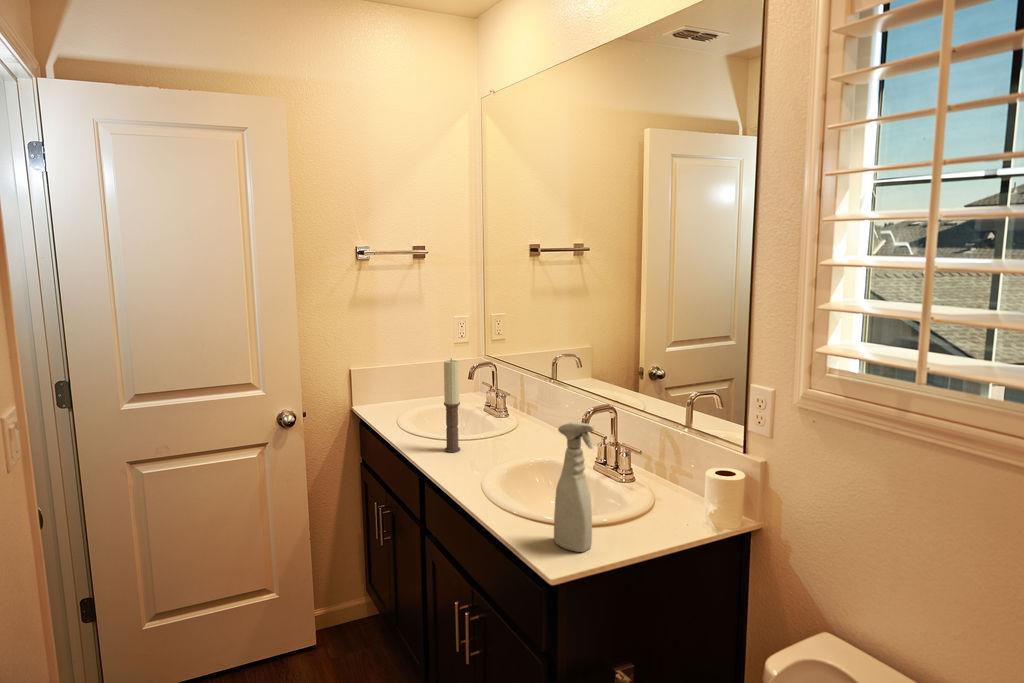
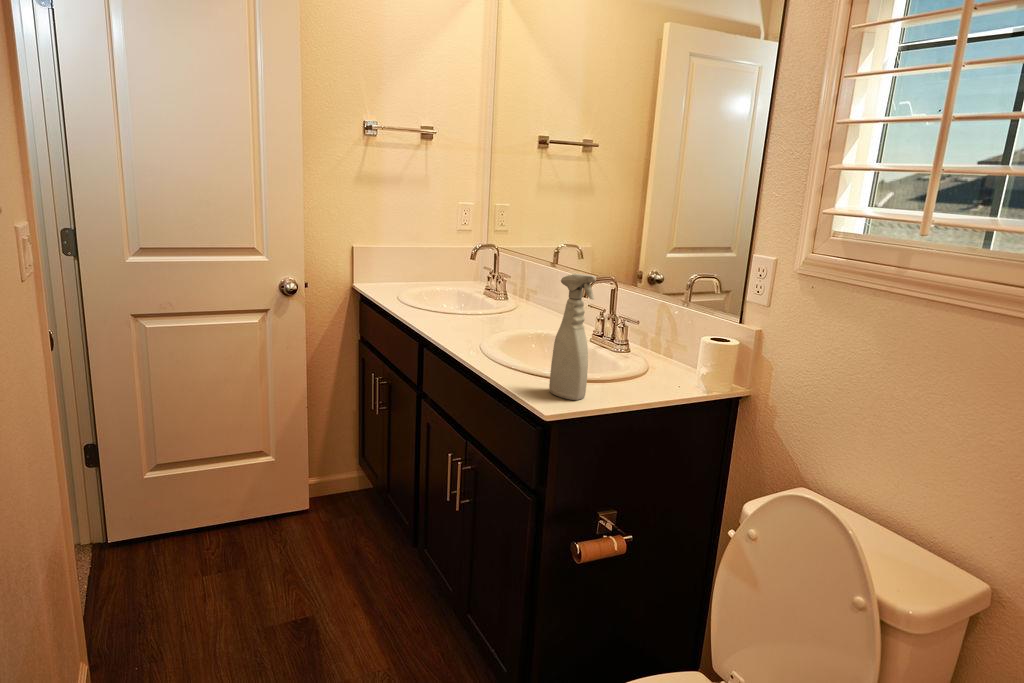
candle: present [444,359,460,452] -> none [445,228,464,322]

